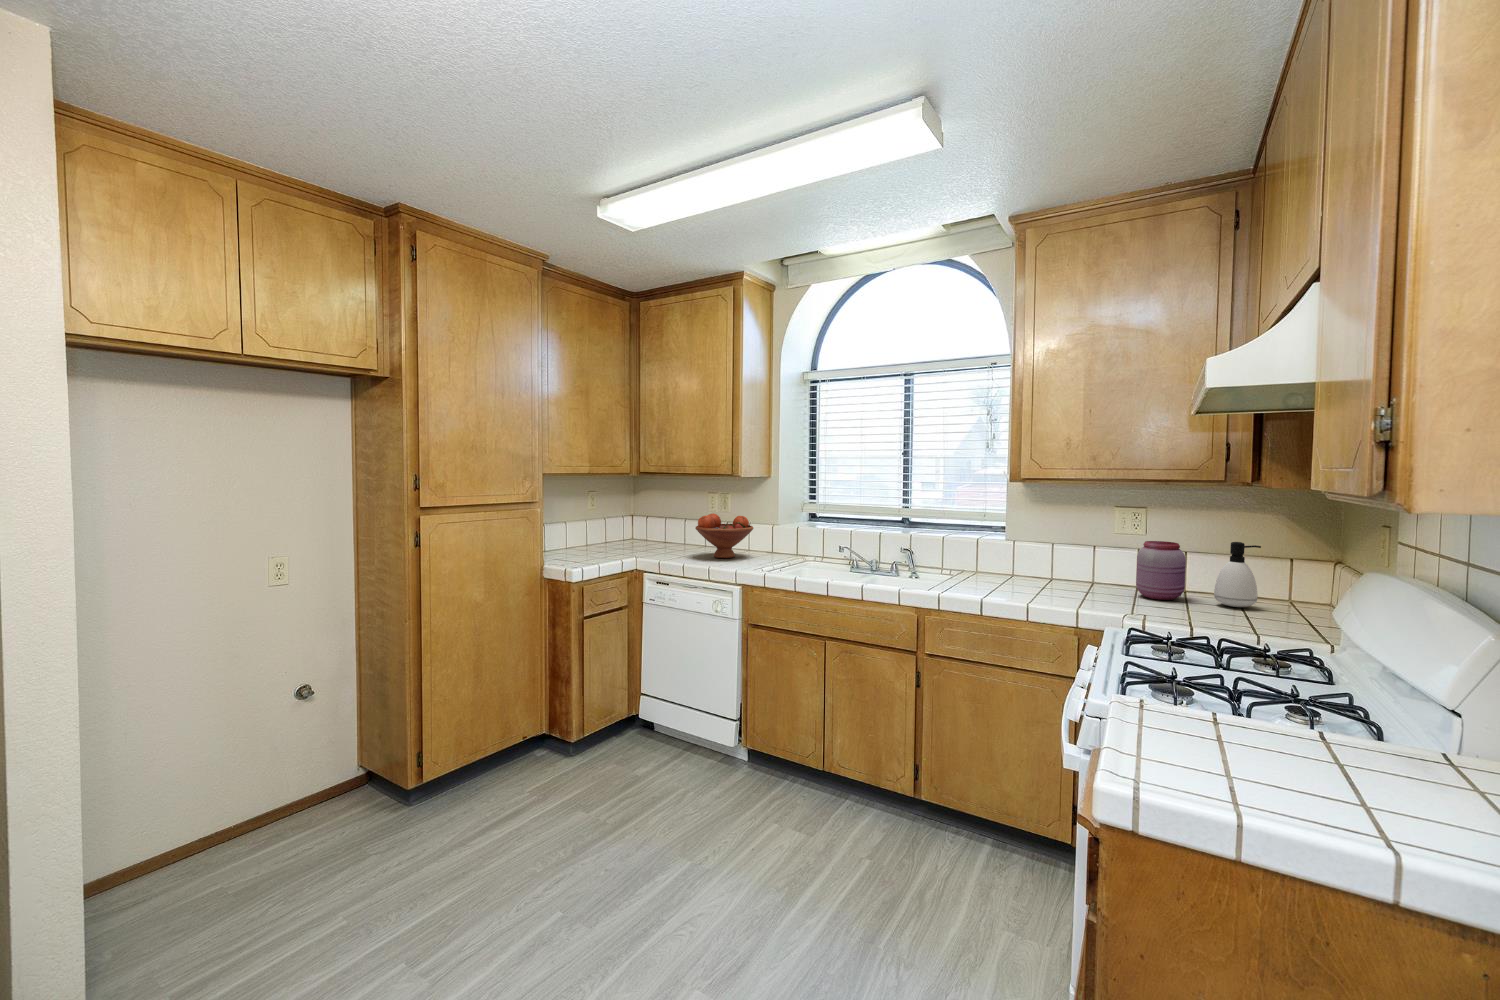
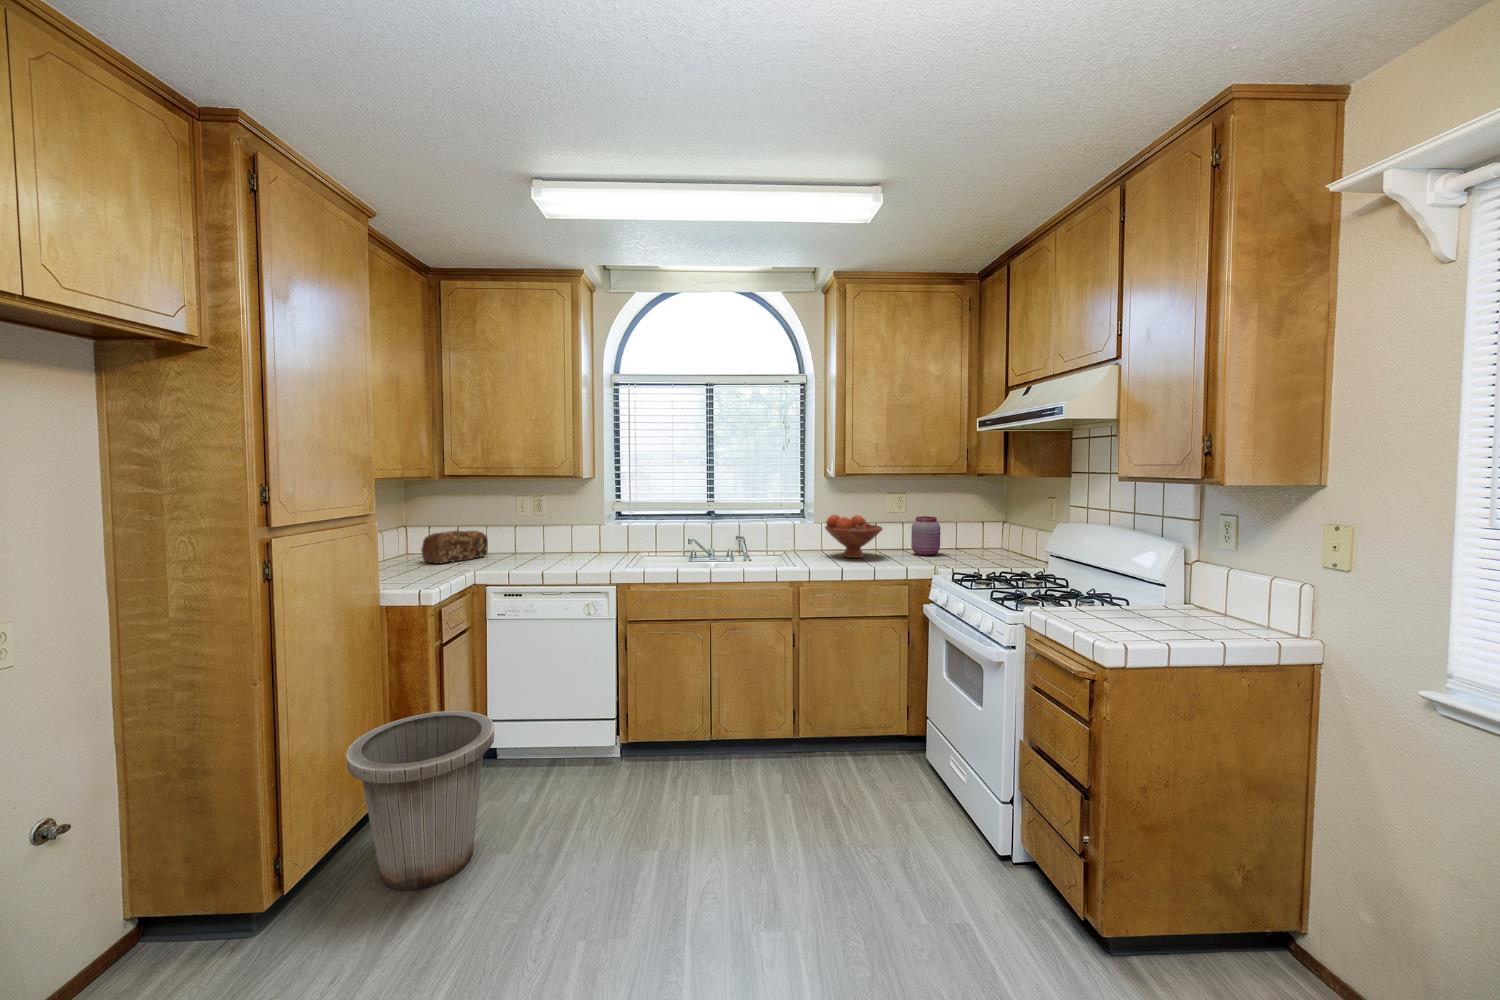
fruit bowl: present [695,513,753,558] -> present [825,515,883,558]
bread loaf: none [621,523,675,551] -> present [421,531,488,564]
soap dispenser: present [1214,542,1261,607] -> none [956,514,979,555]
trash can: none [472,674,588,817] -> present [346,711,494,891]

